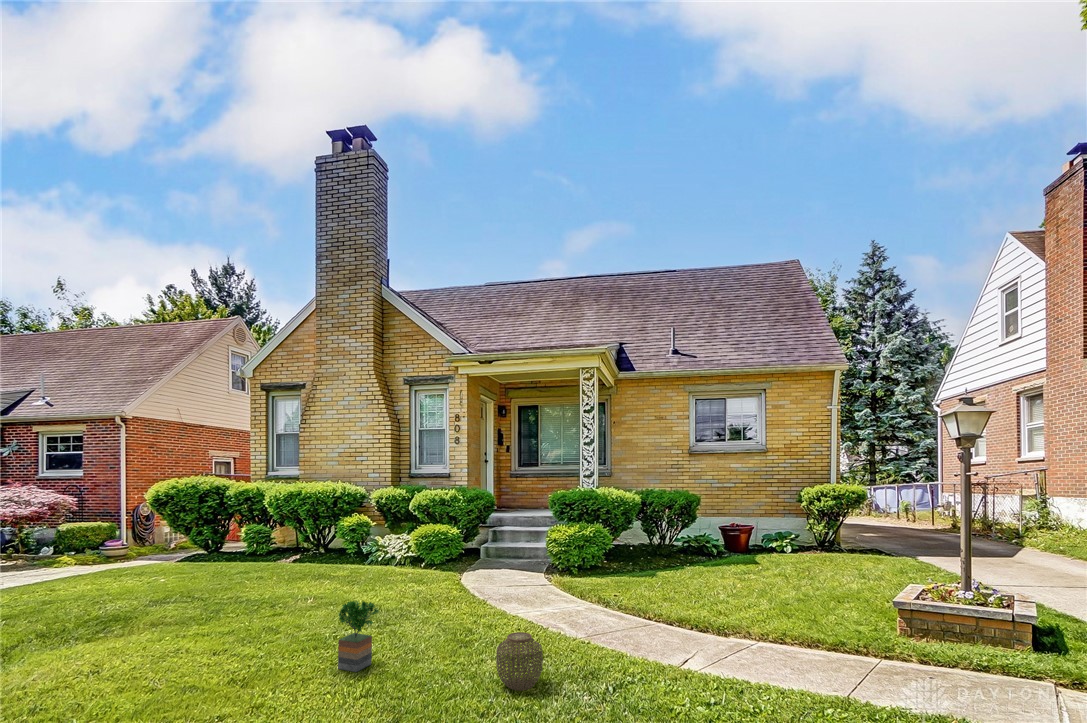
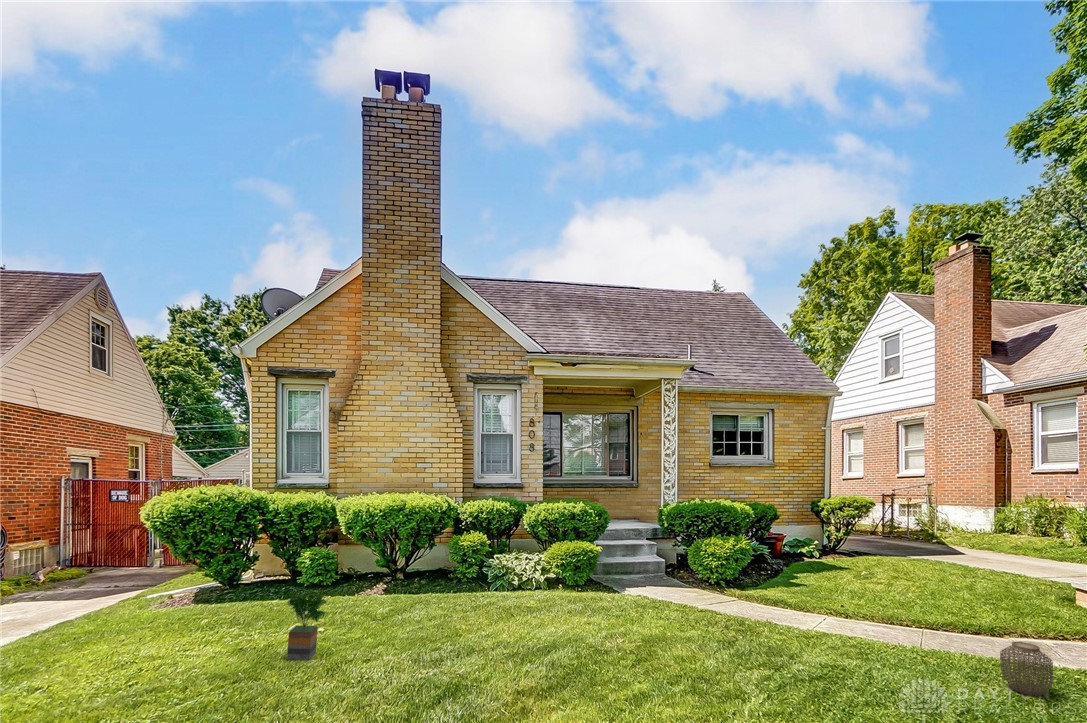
potted tree: present [338,601,379,672] -> present [287,594,327,660]

